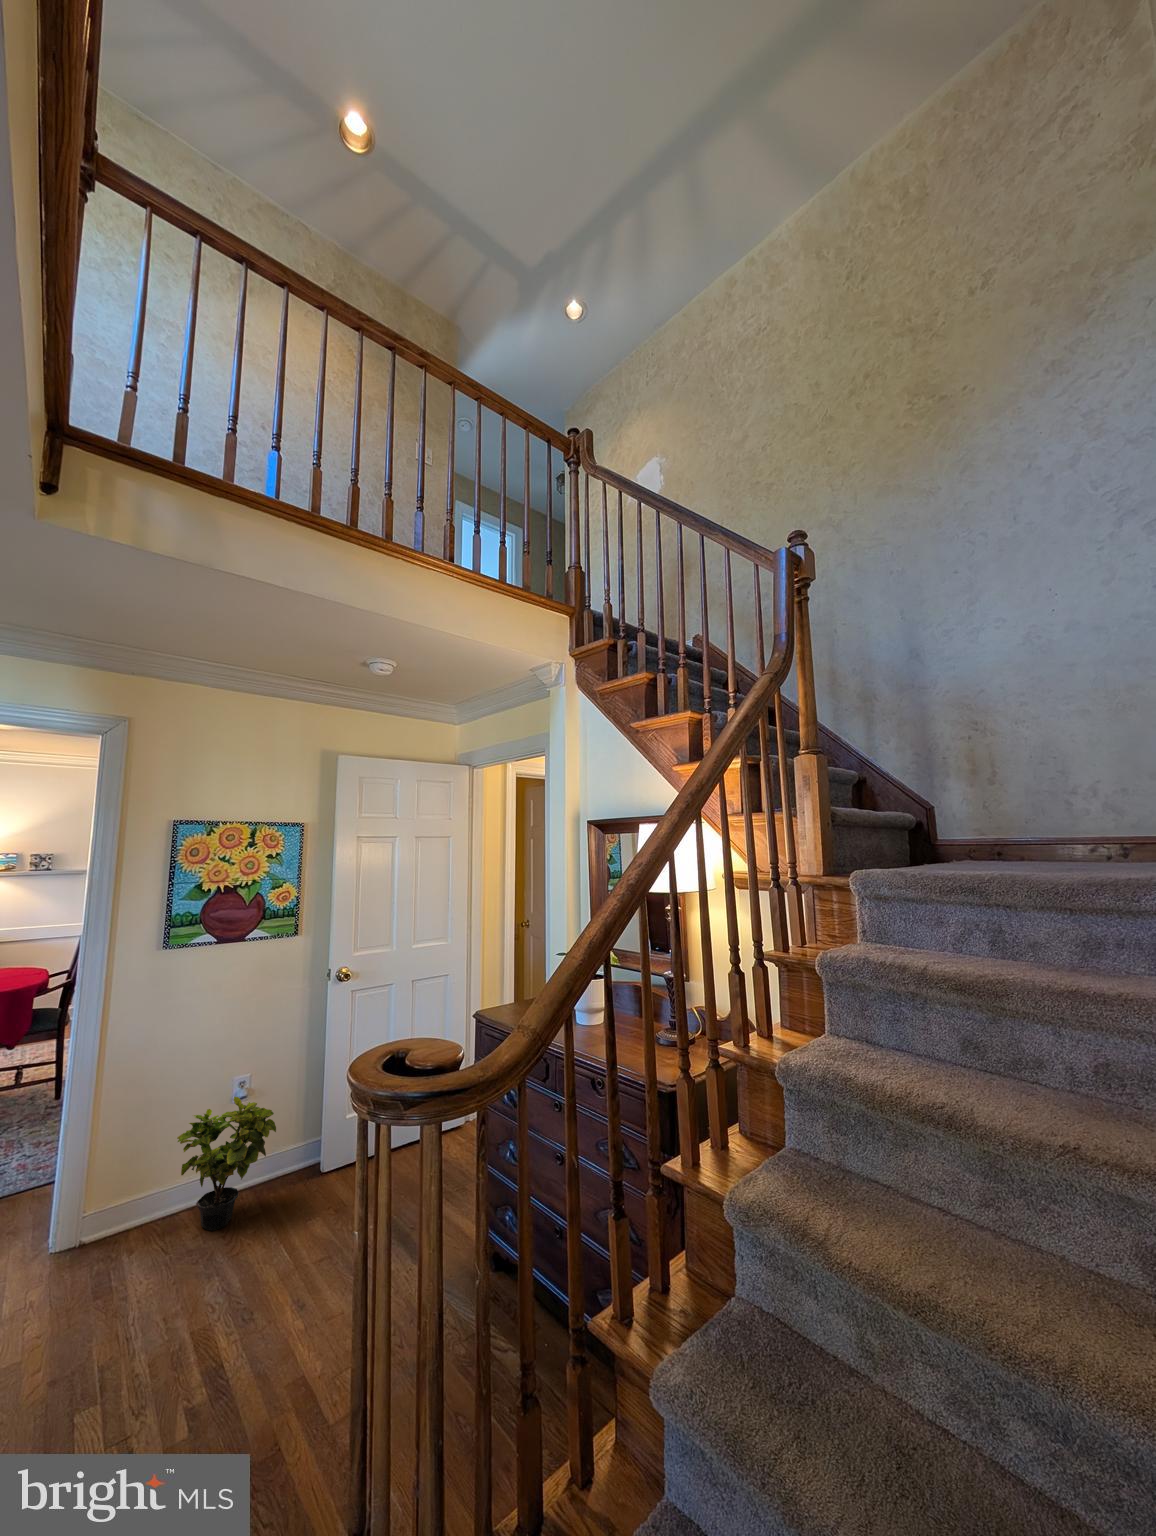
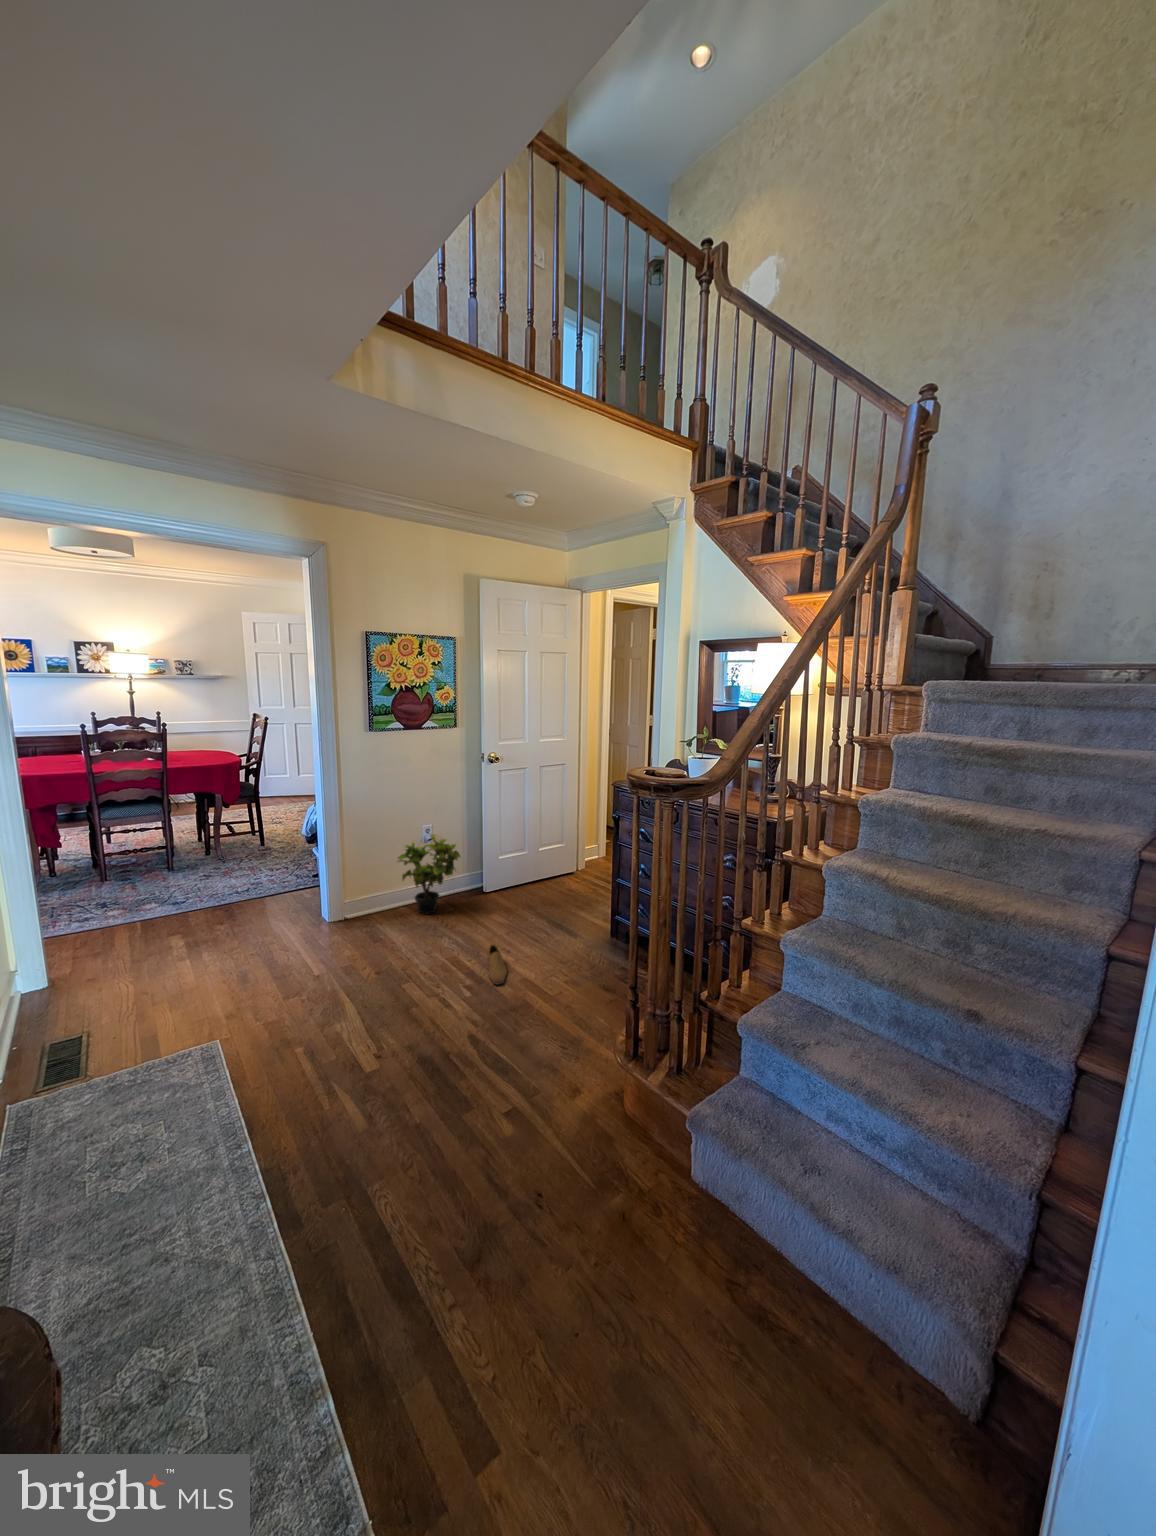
shoe: none [250,1301,288,1398] -> present [488,944,507,984]

